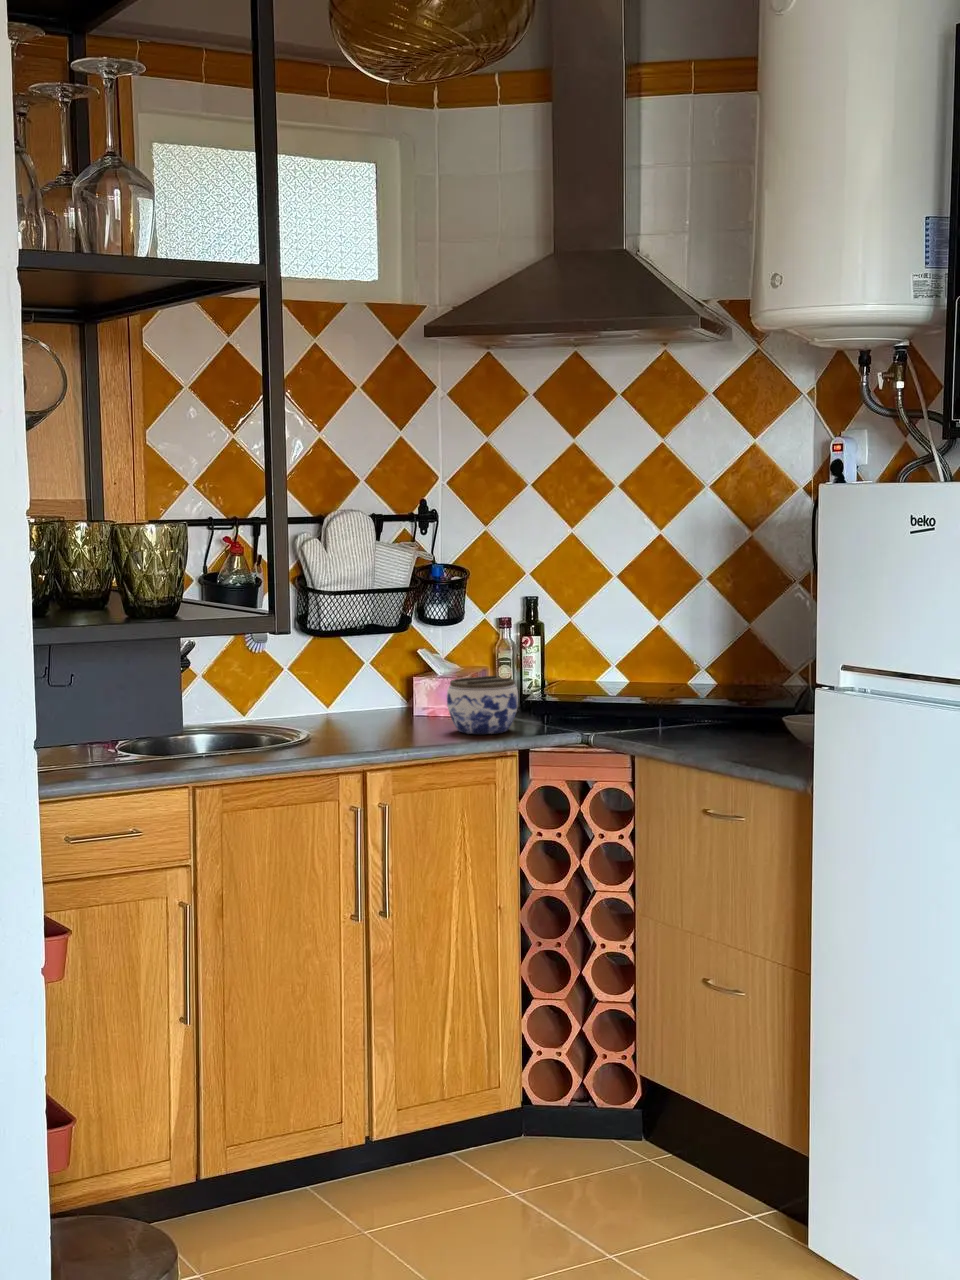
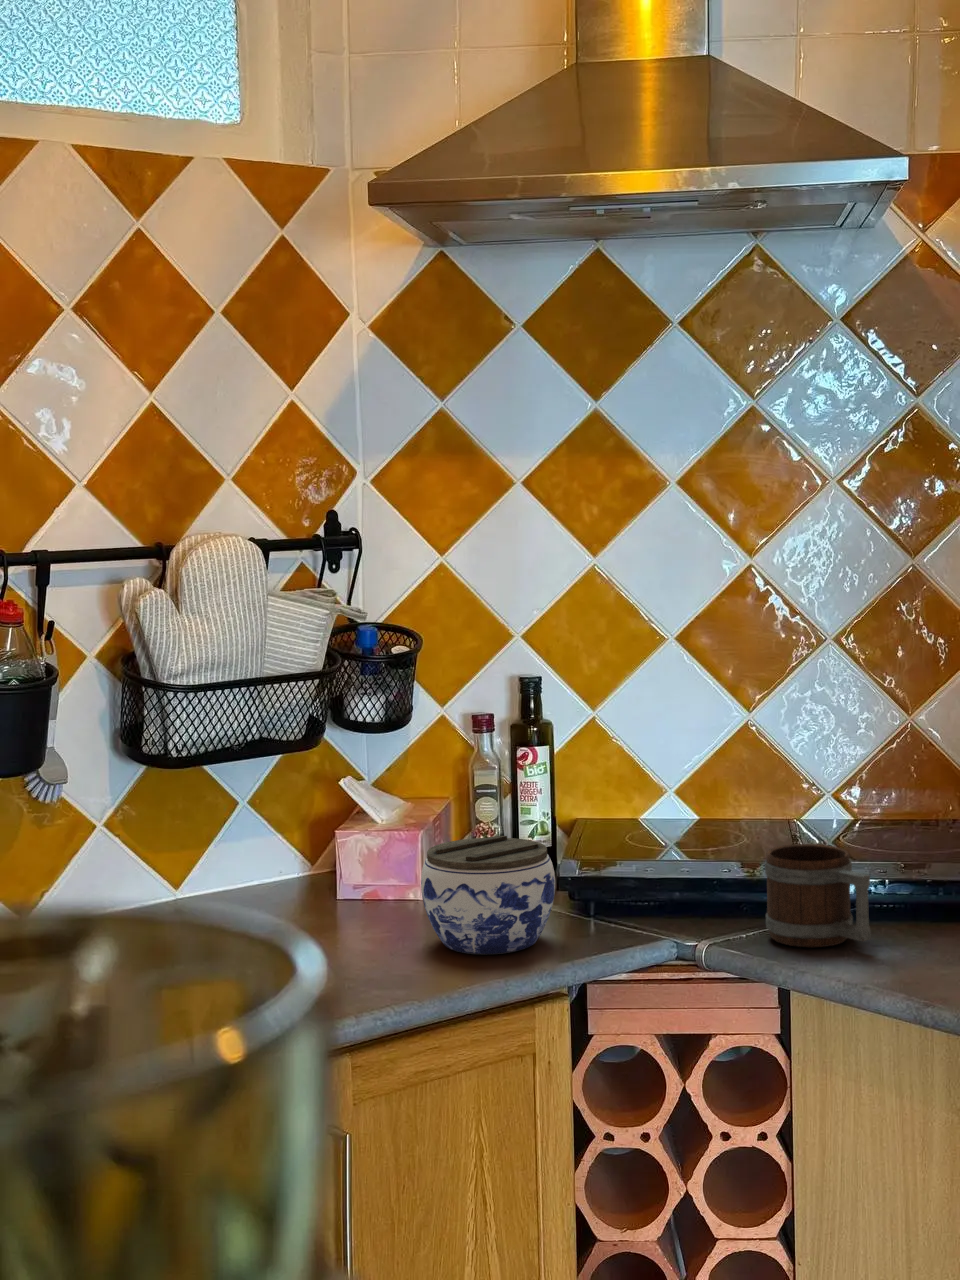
mug: none [628,684,677,736] -> present [765,844,871,947]

